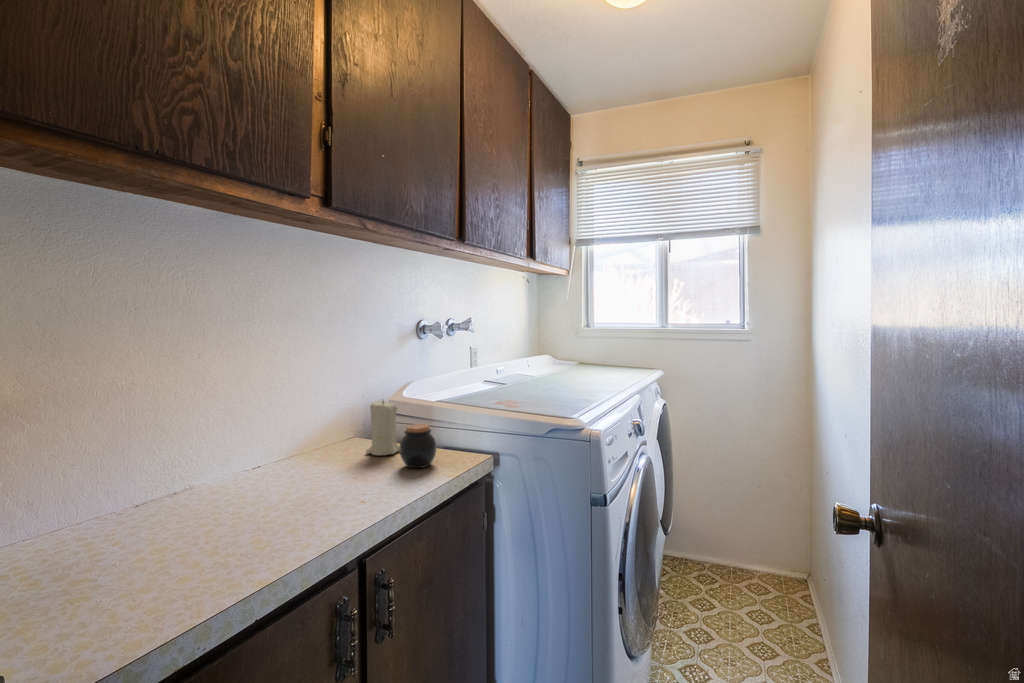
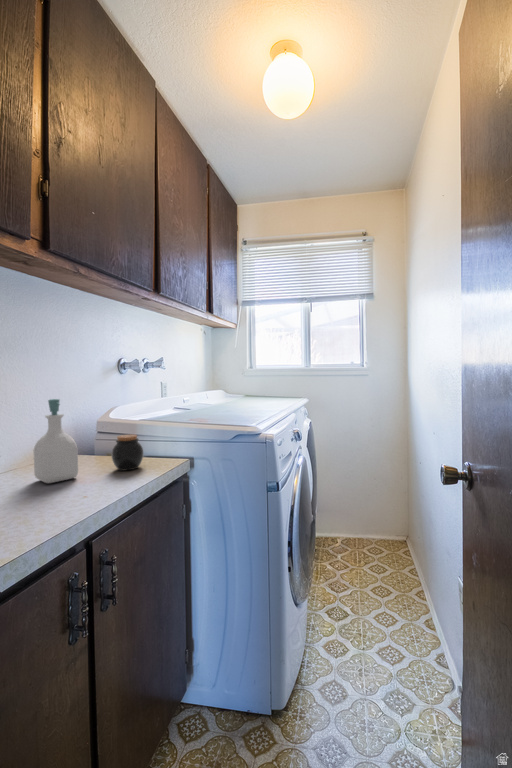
soap bottle: none [313,381,361,480] -> present [34,399,78,483]
candle: present [366,400,399,456] -> none [80,417,111,464]

